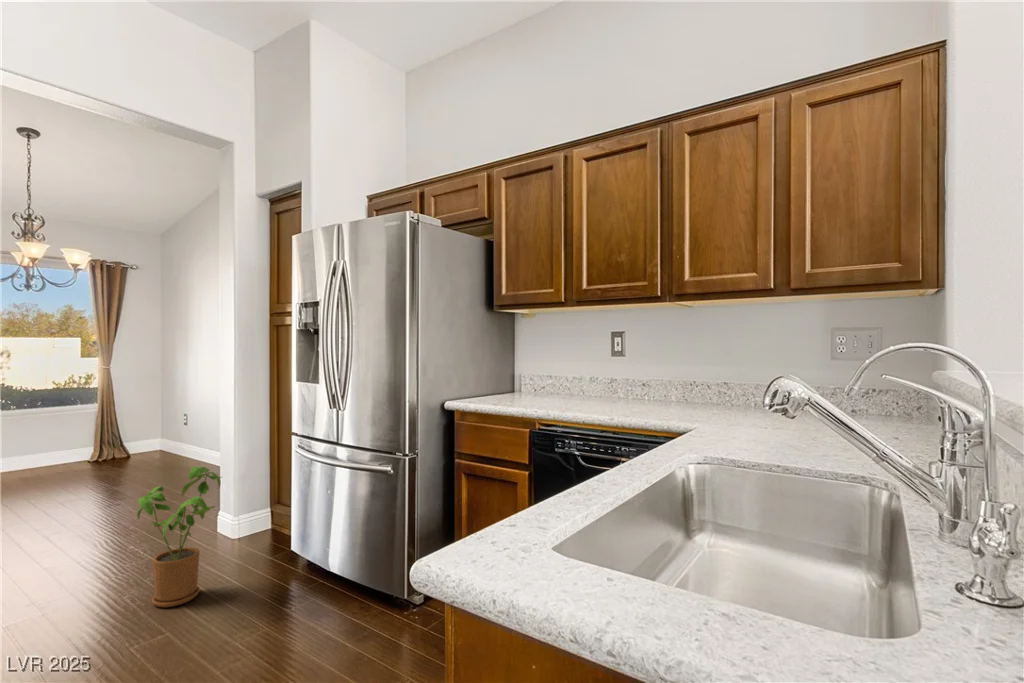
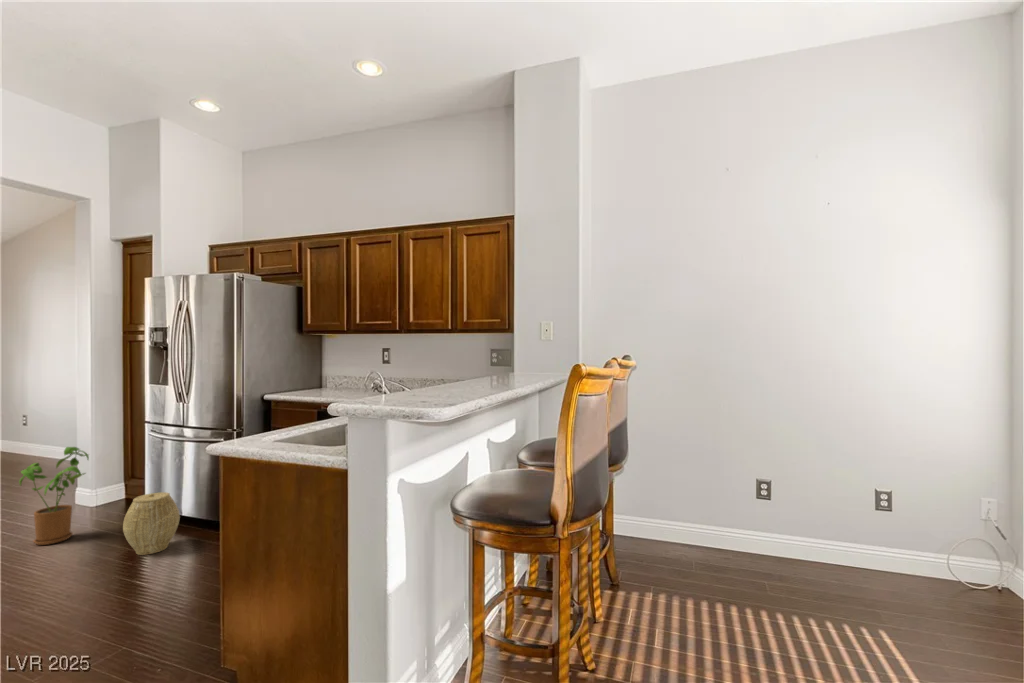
woven basket: none [253,550,331,654] -> present [123,492,180,555]

